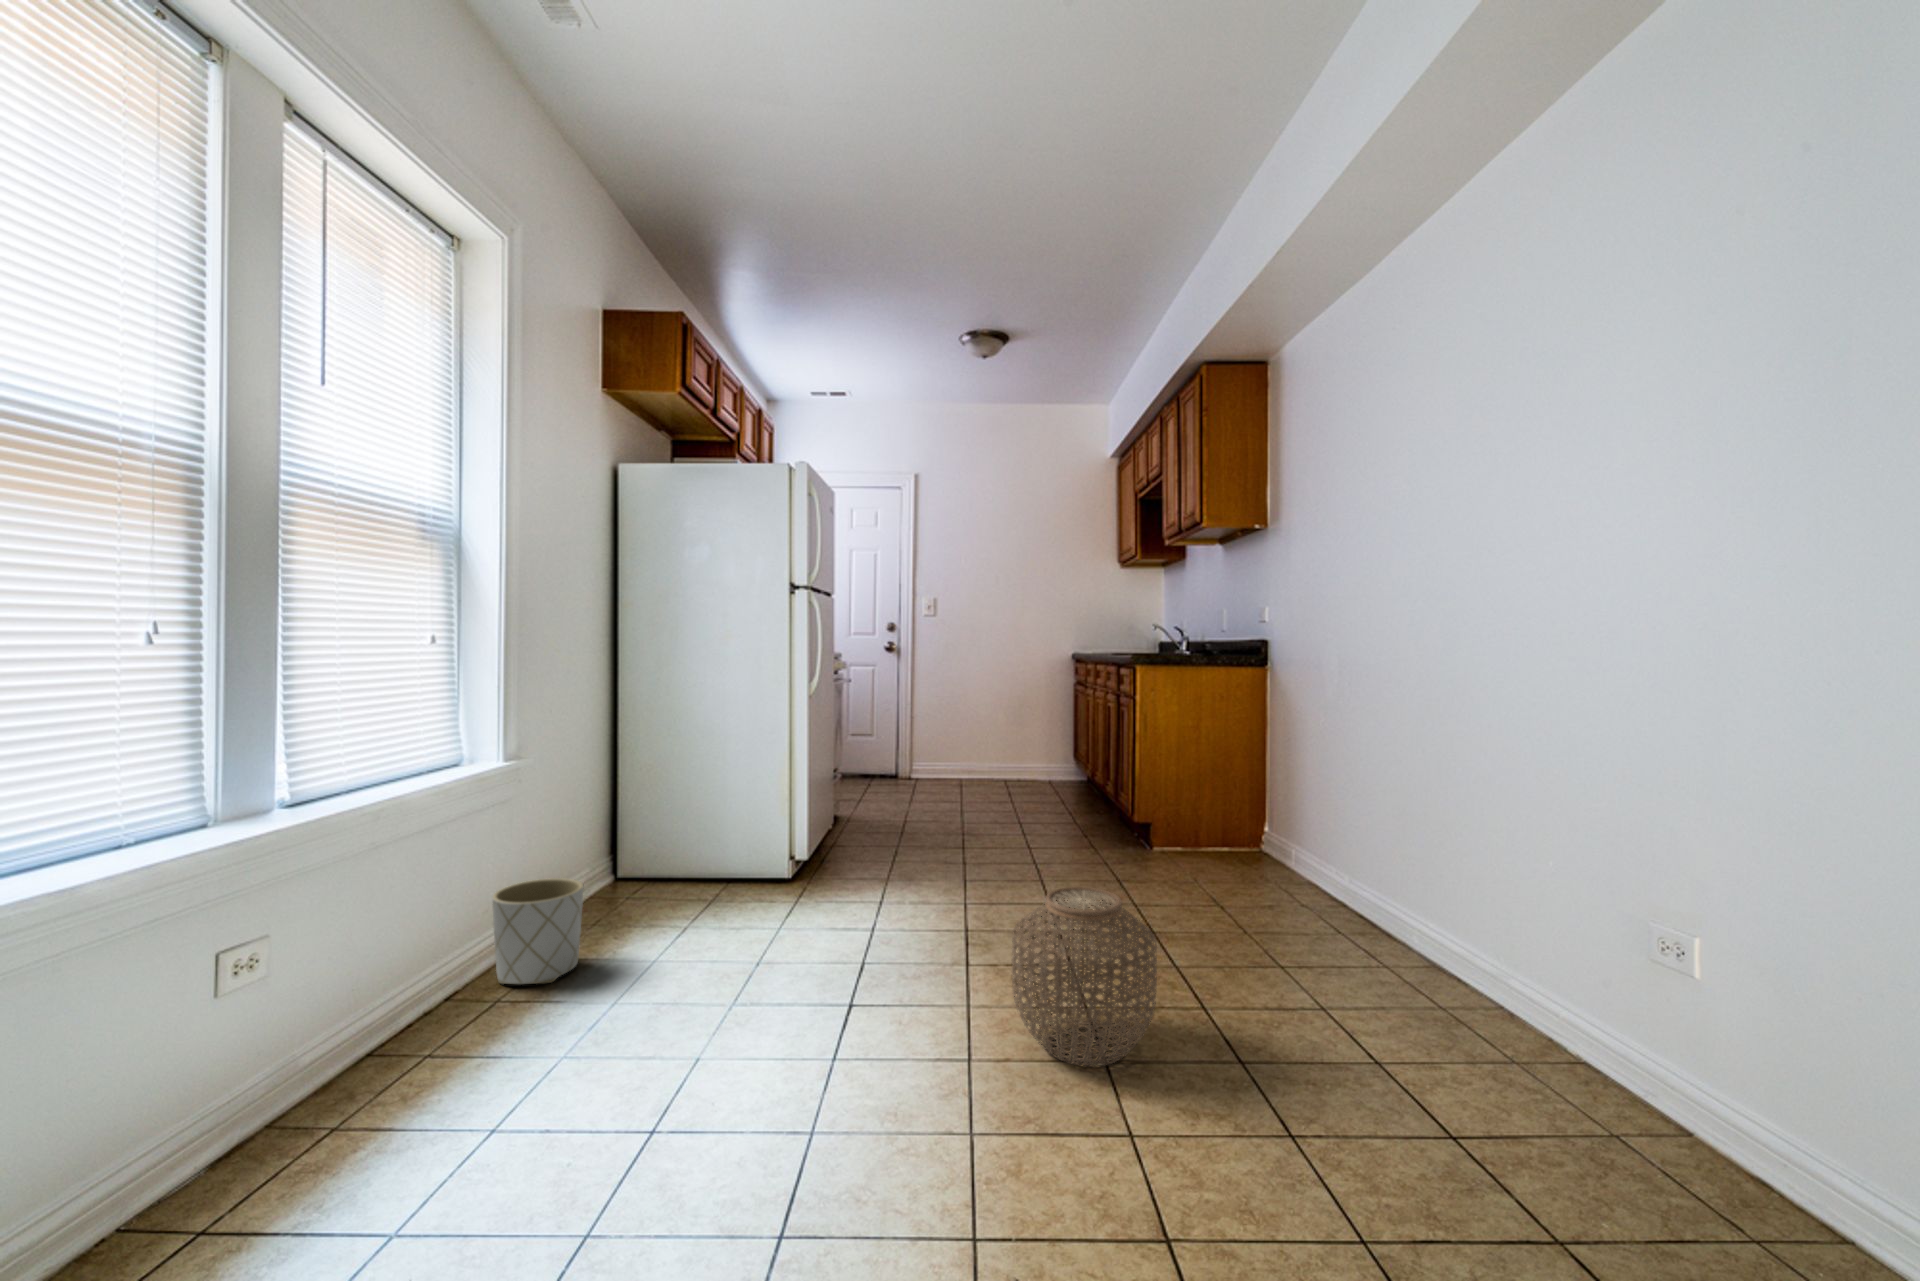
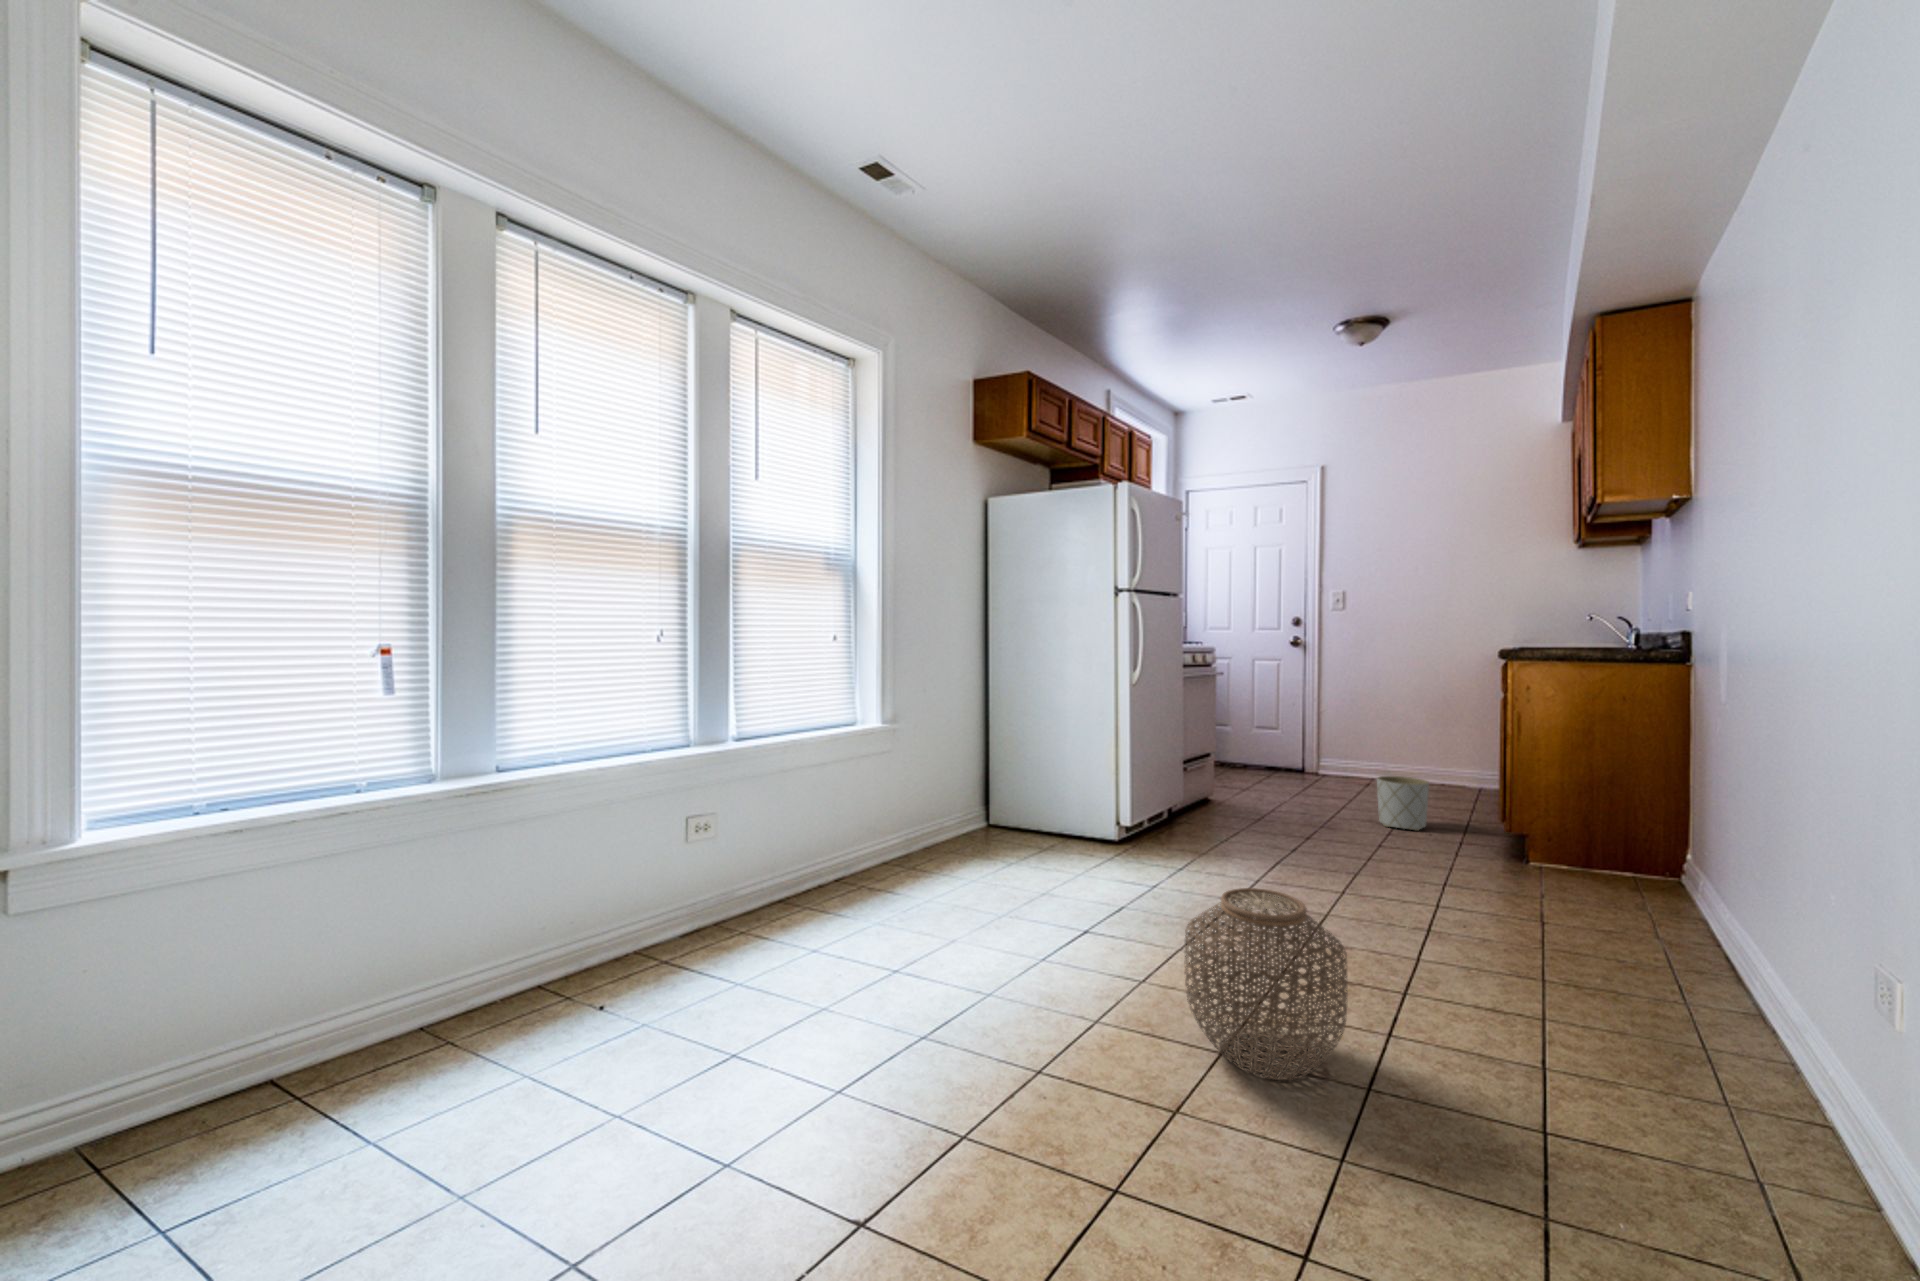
planter: present [492,878,583,984] -> present [1377,776,1429,831]

